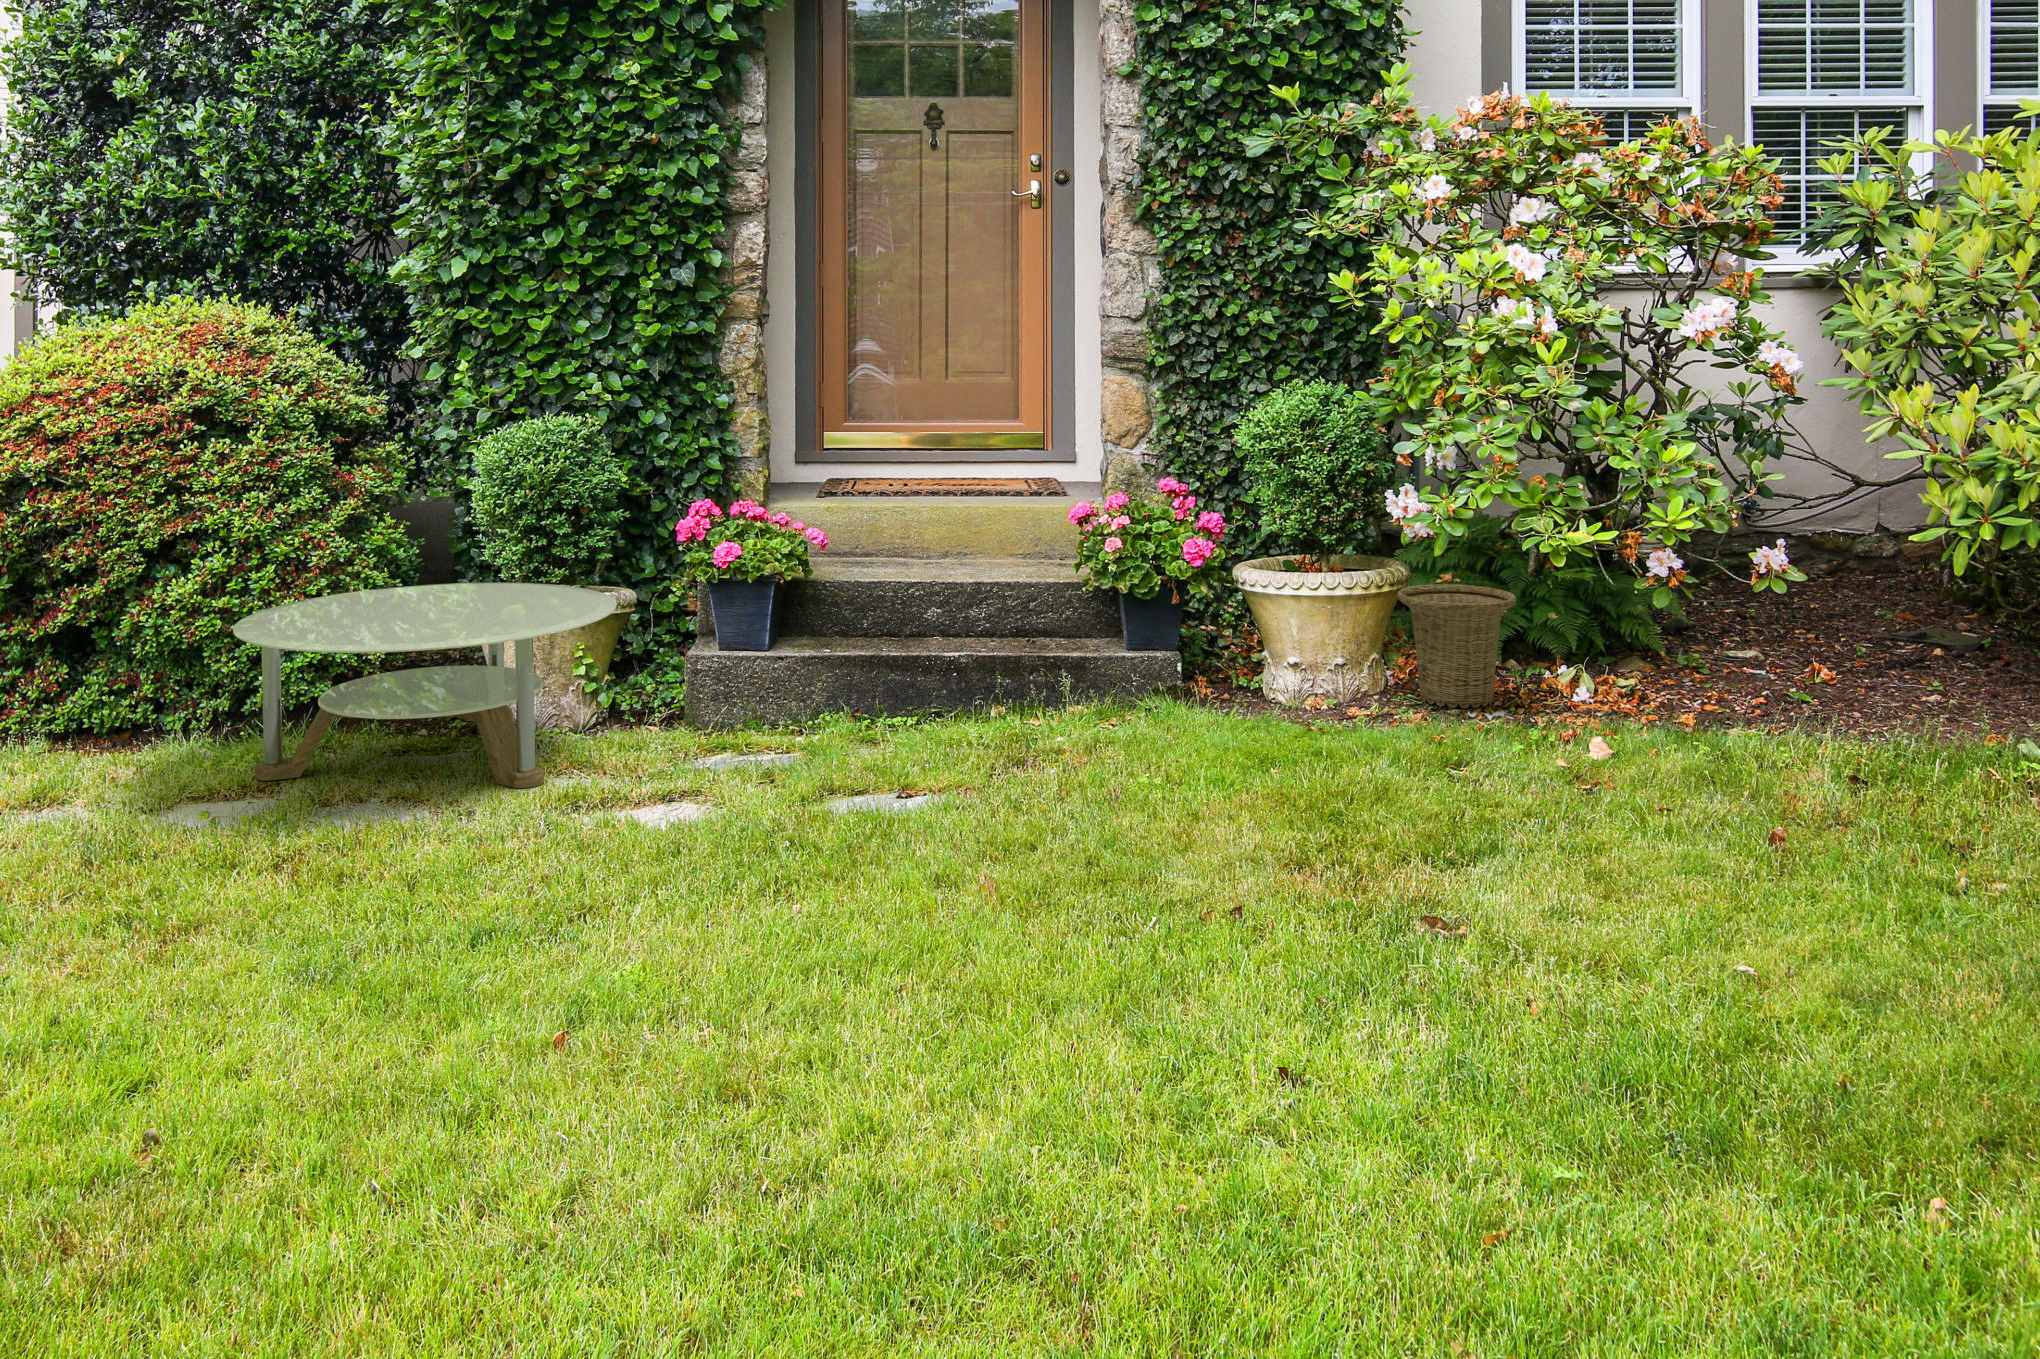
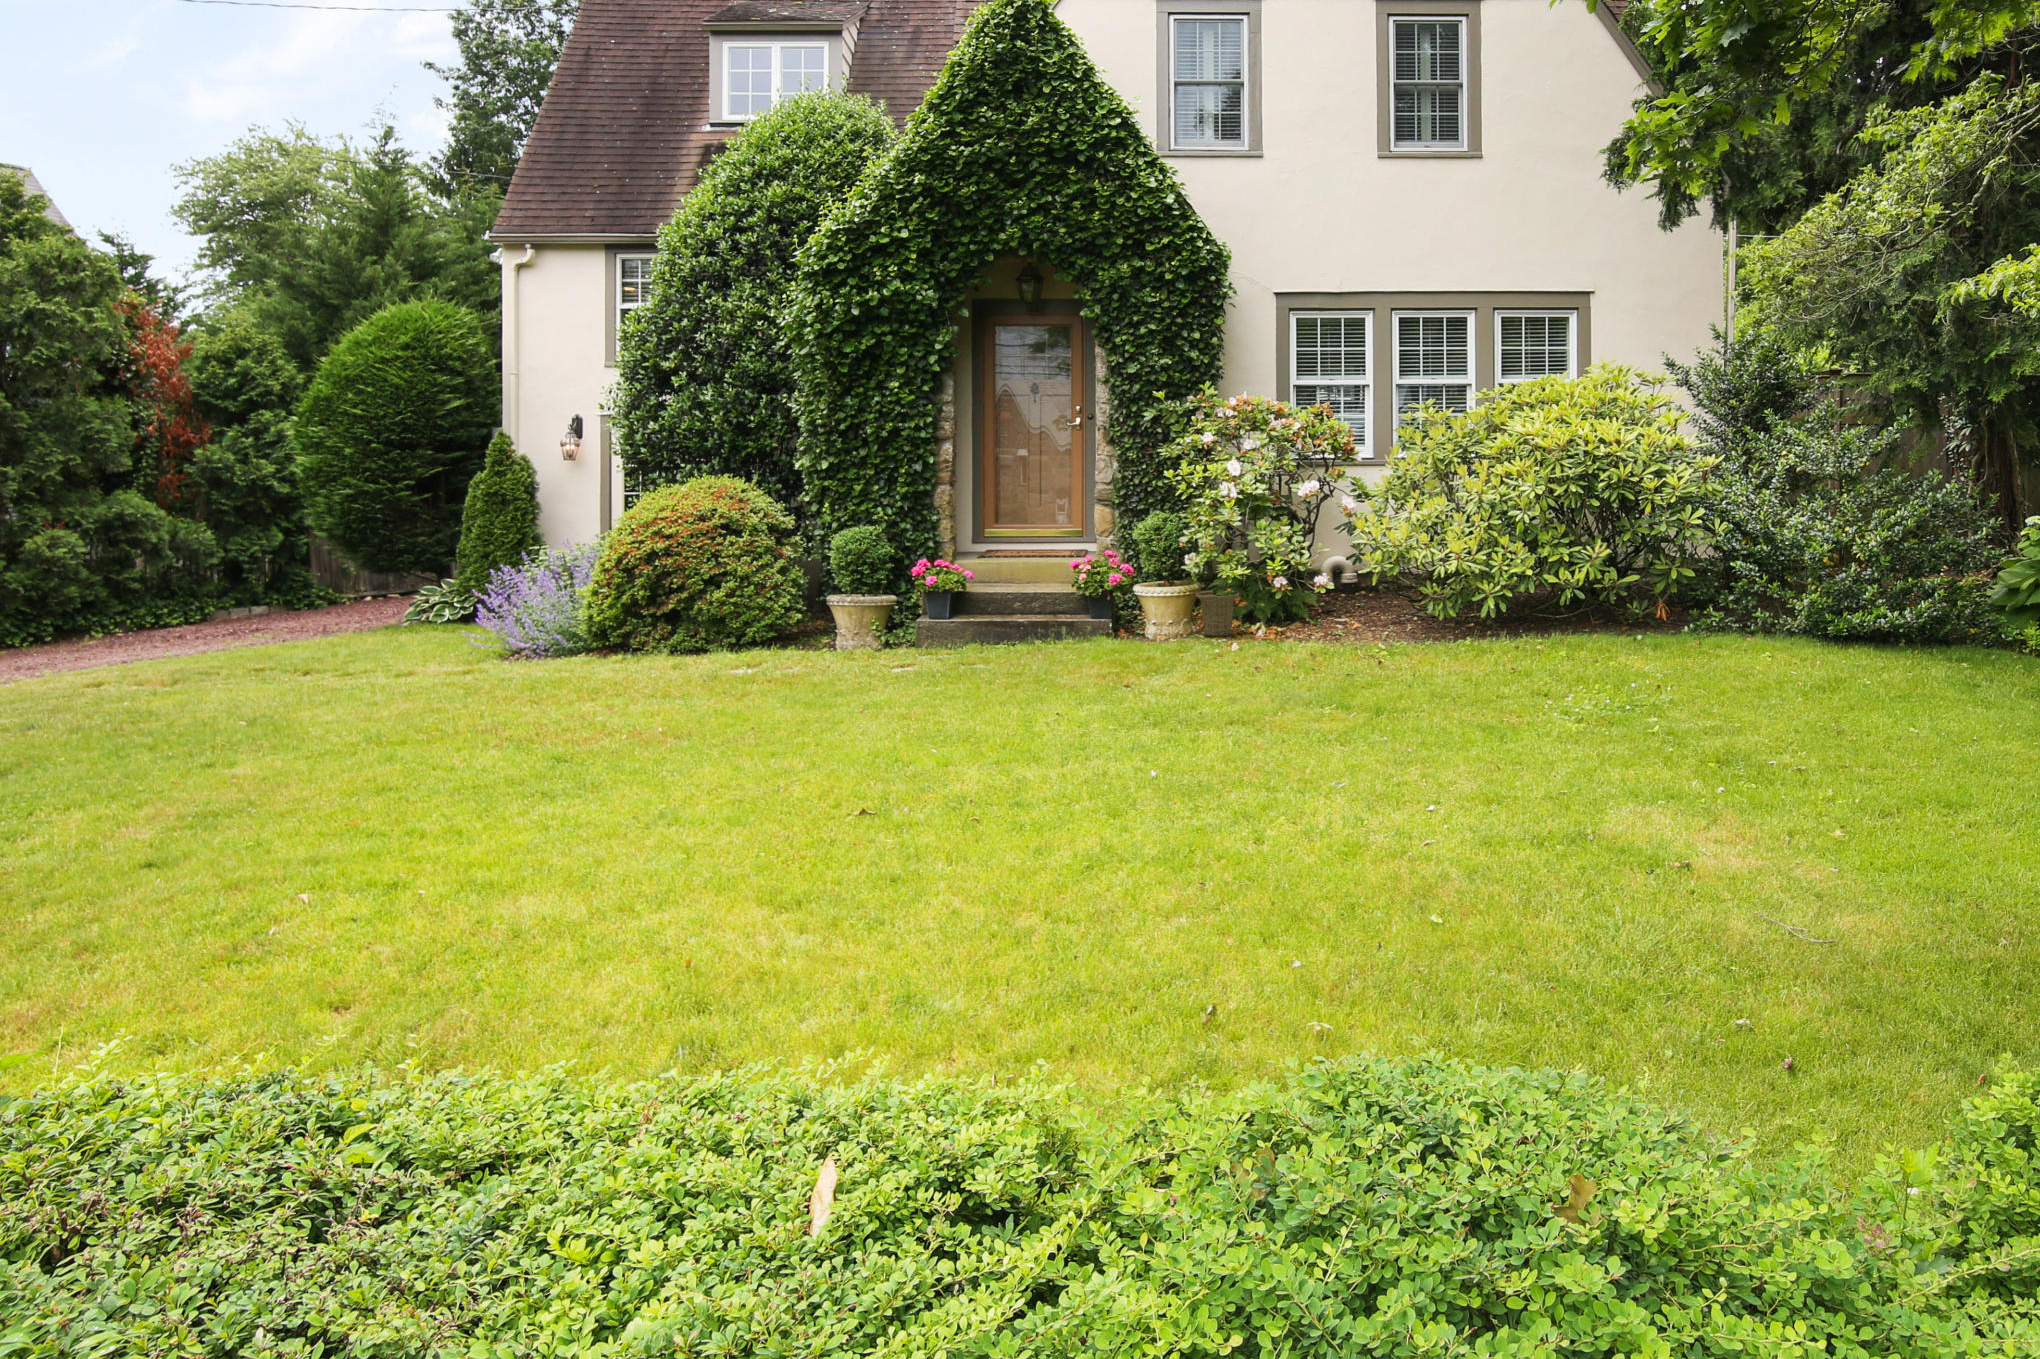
round table: present [233,583,617,788] -> none [748,591,889,661]

